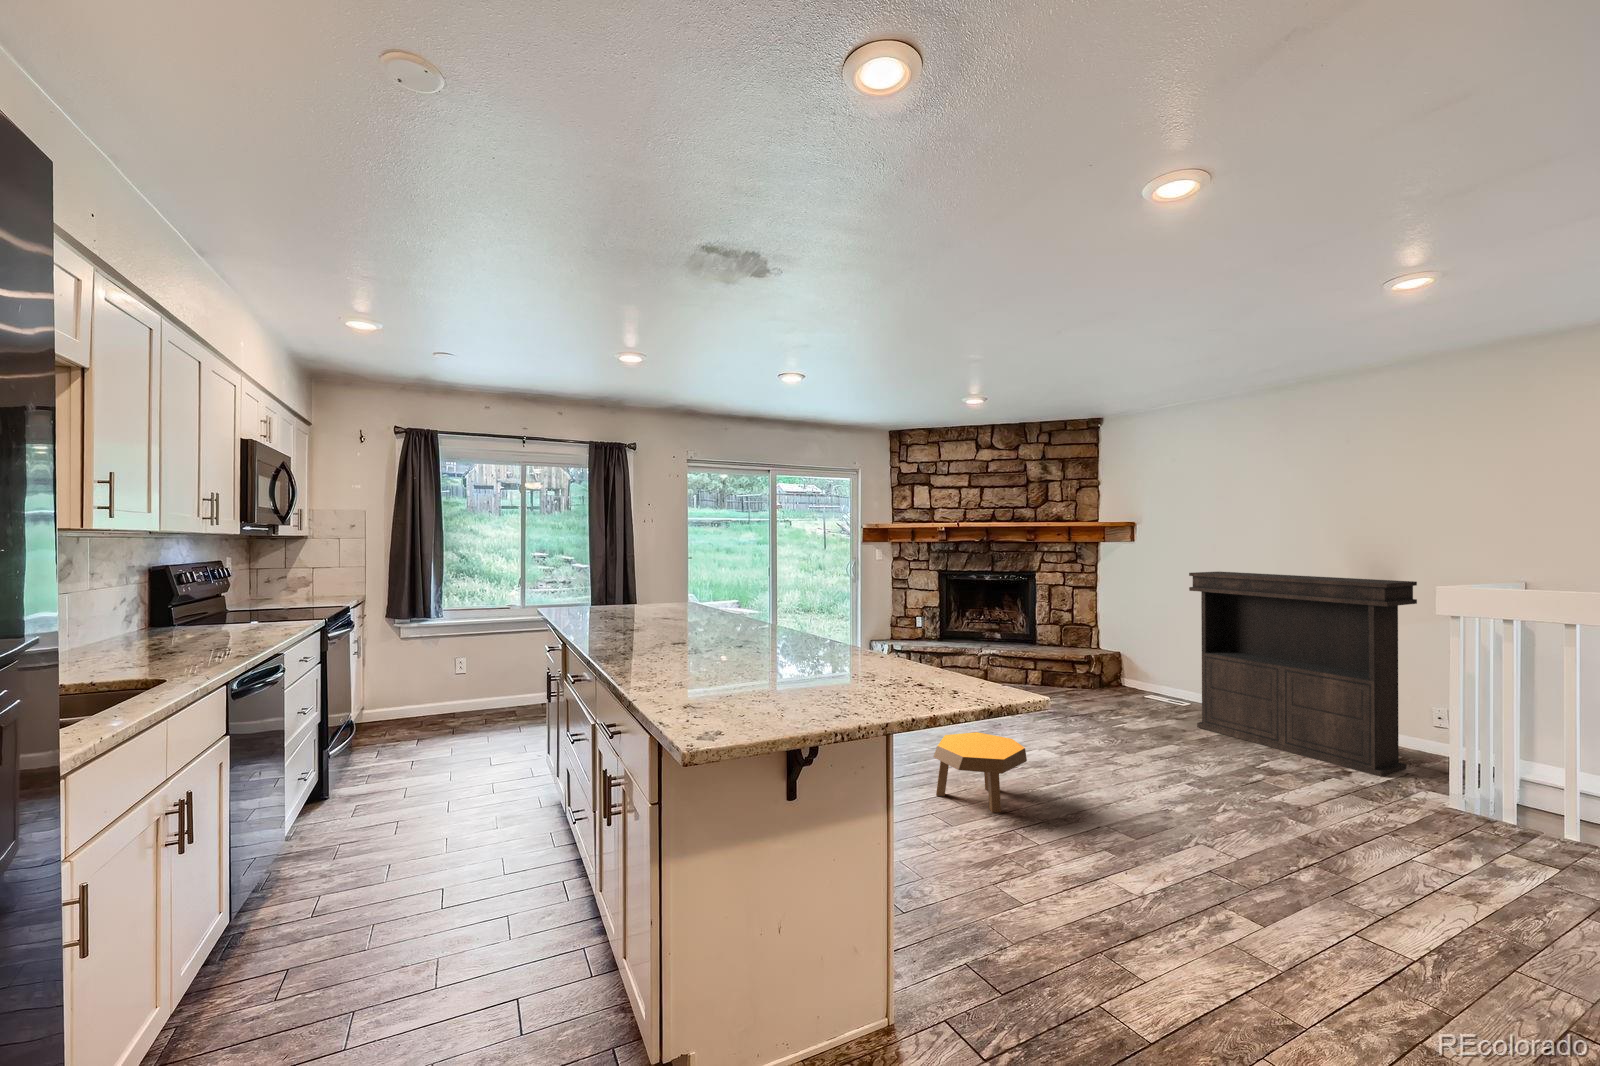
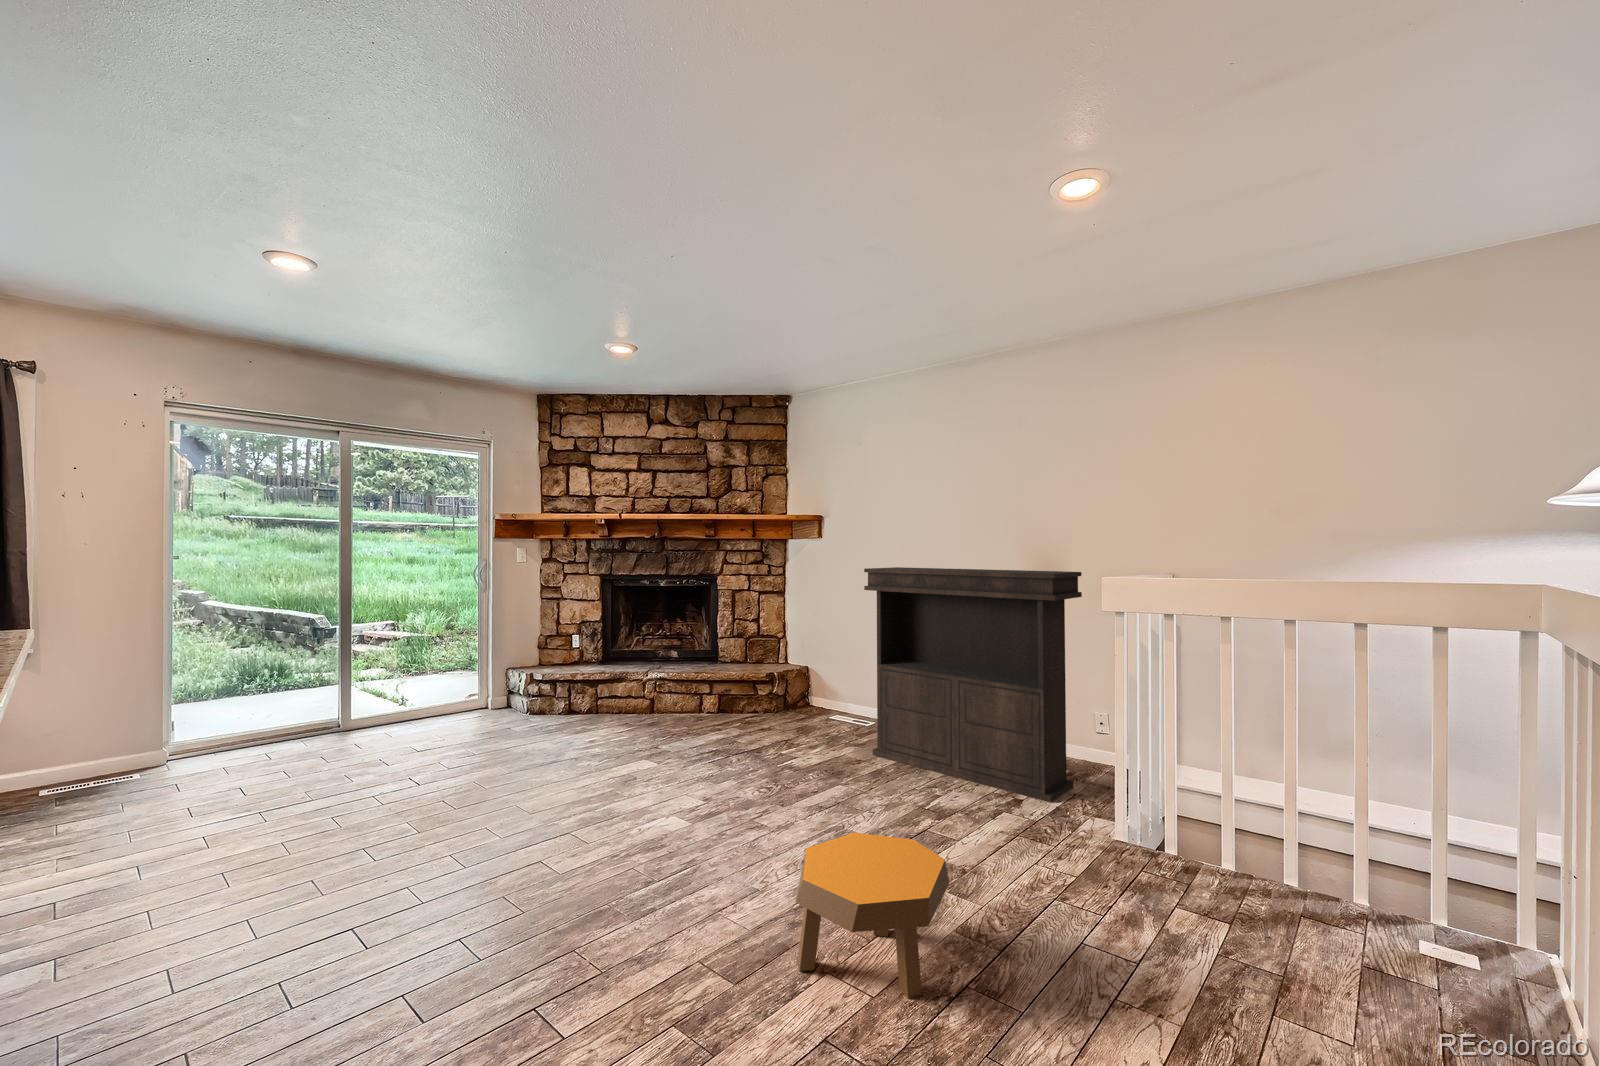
footstool: present [933,732,1027,813] -> present [796,833,949,998]

